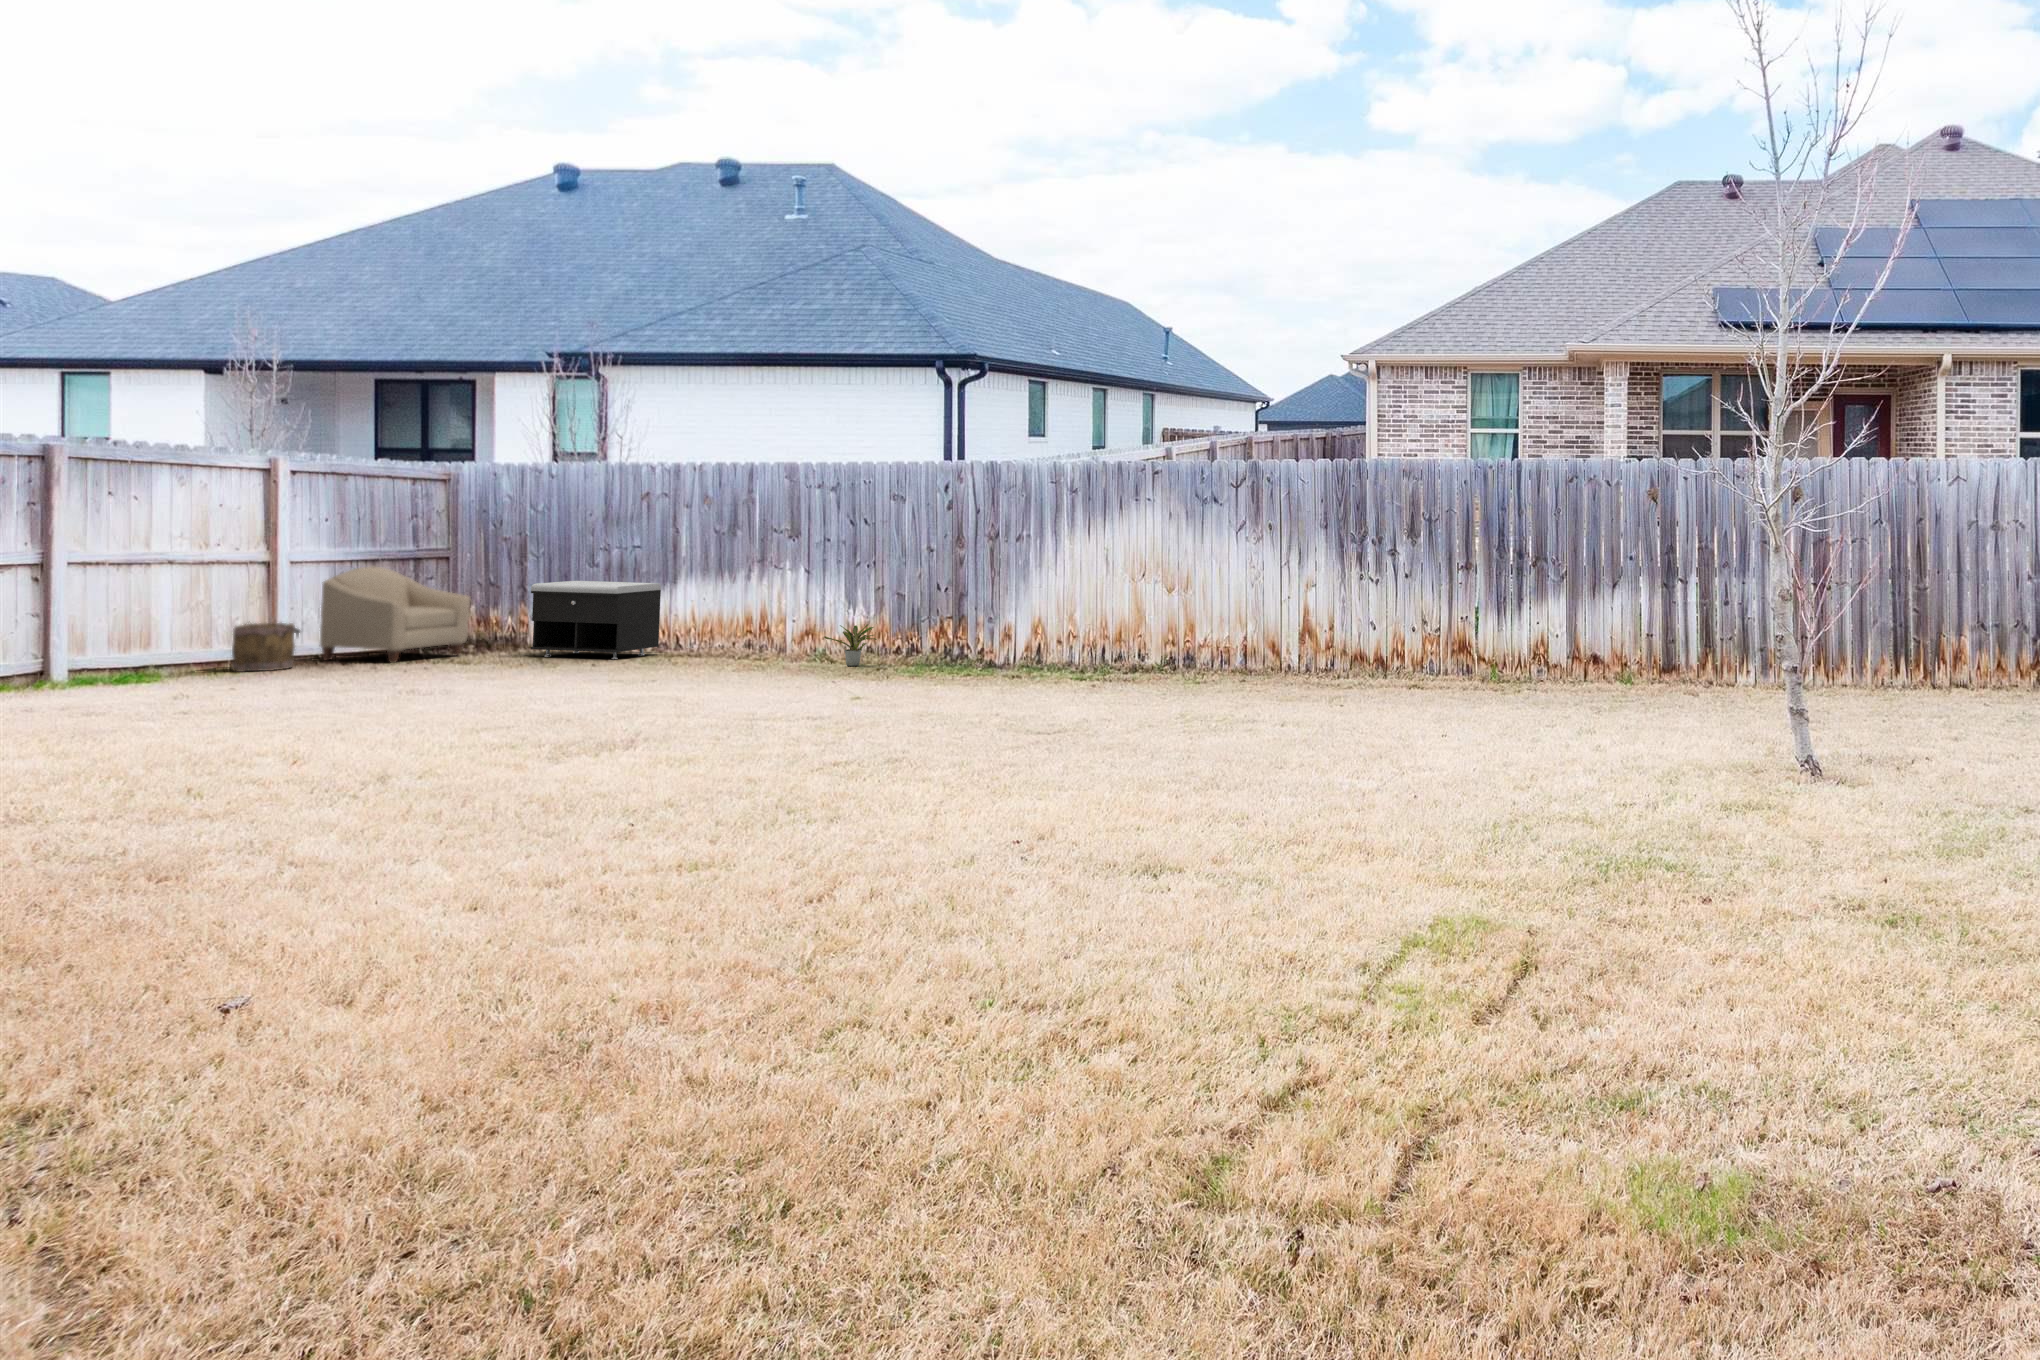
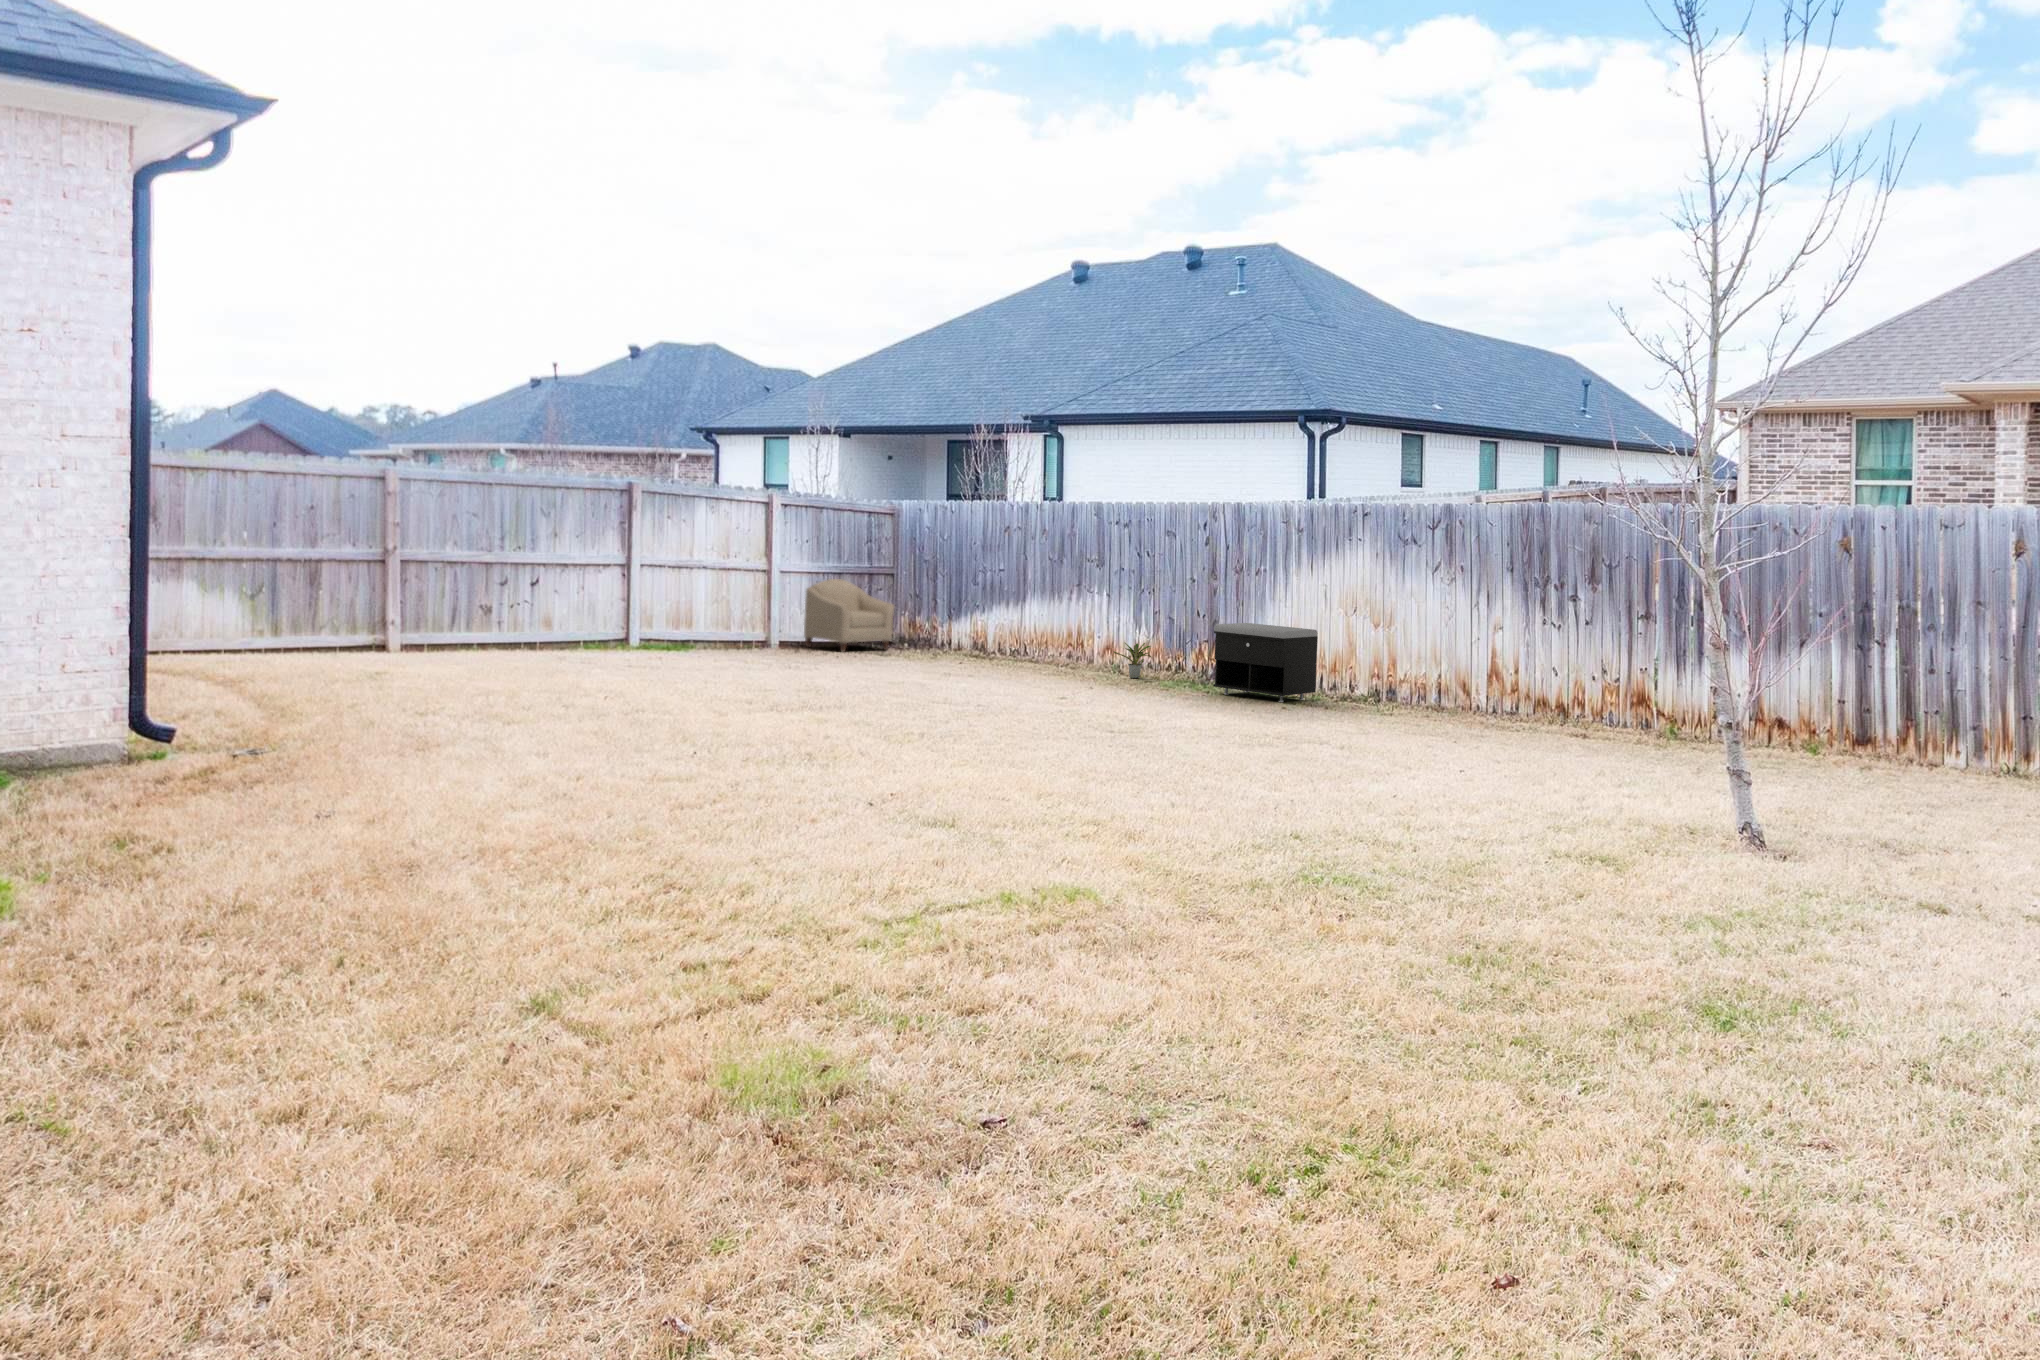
storage bench: present [531,581,661,659] -> present [1213,623,1318,702]
bucket: present [232,621,300,672] -> none [748,615,789,652]

